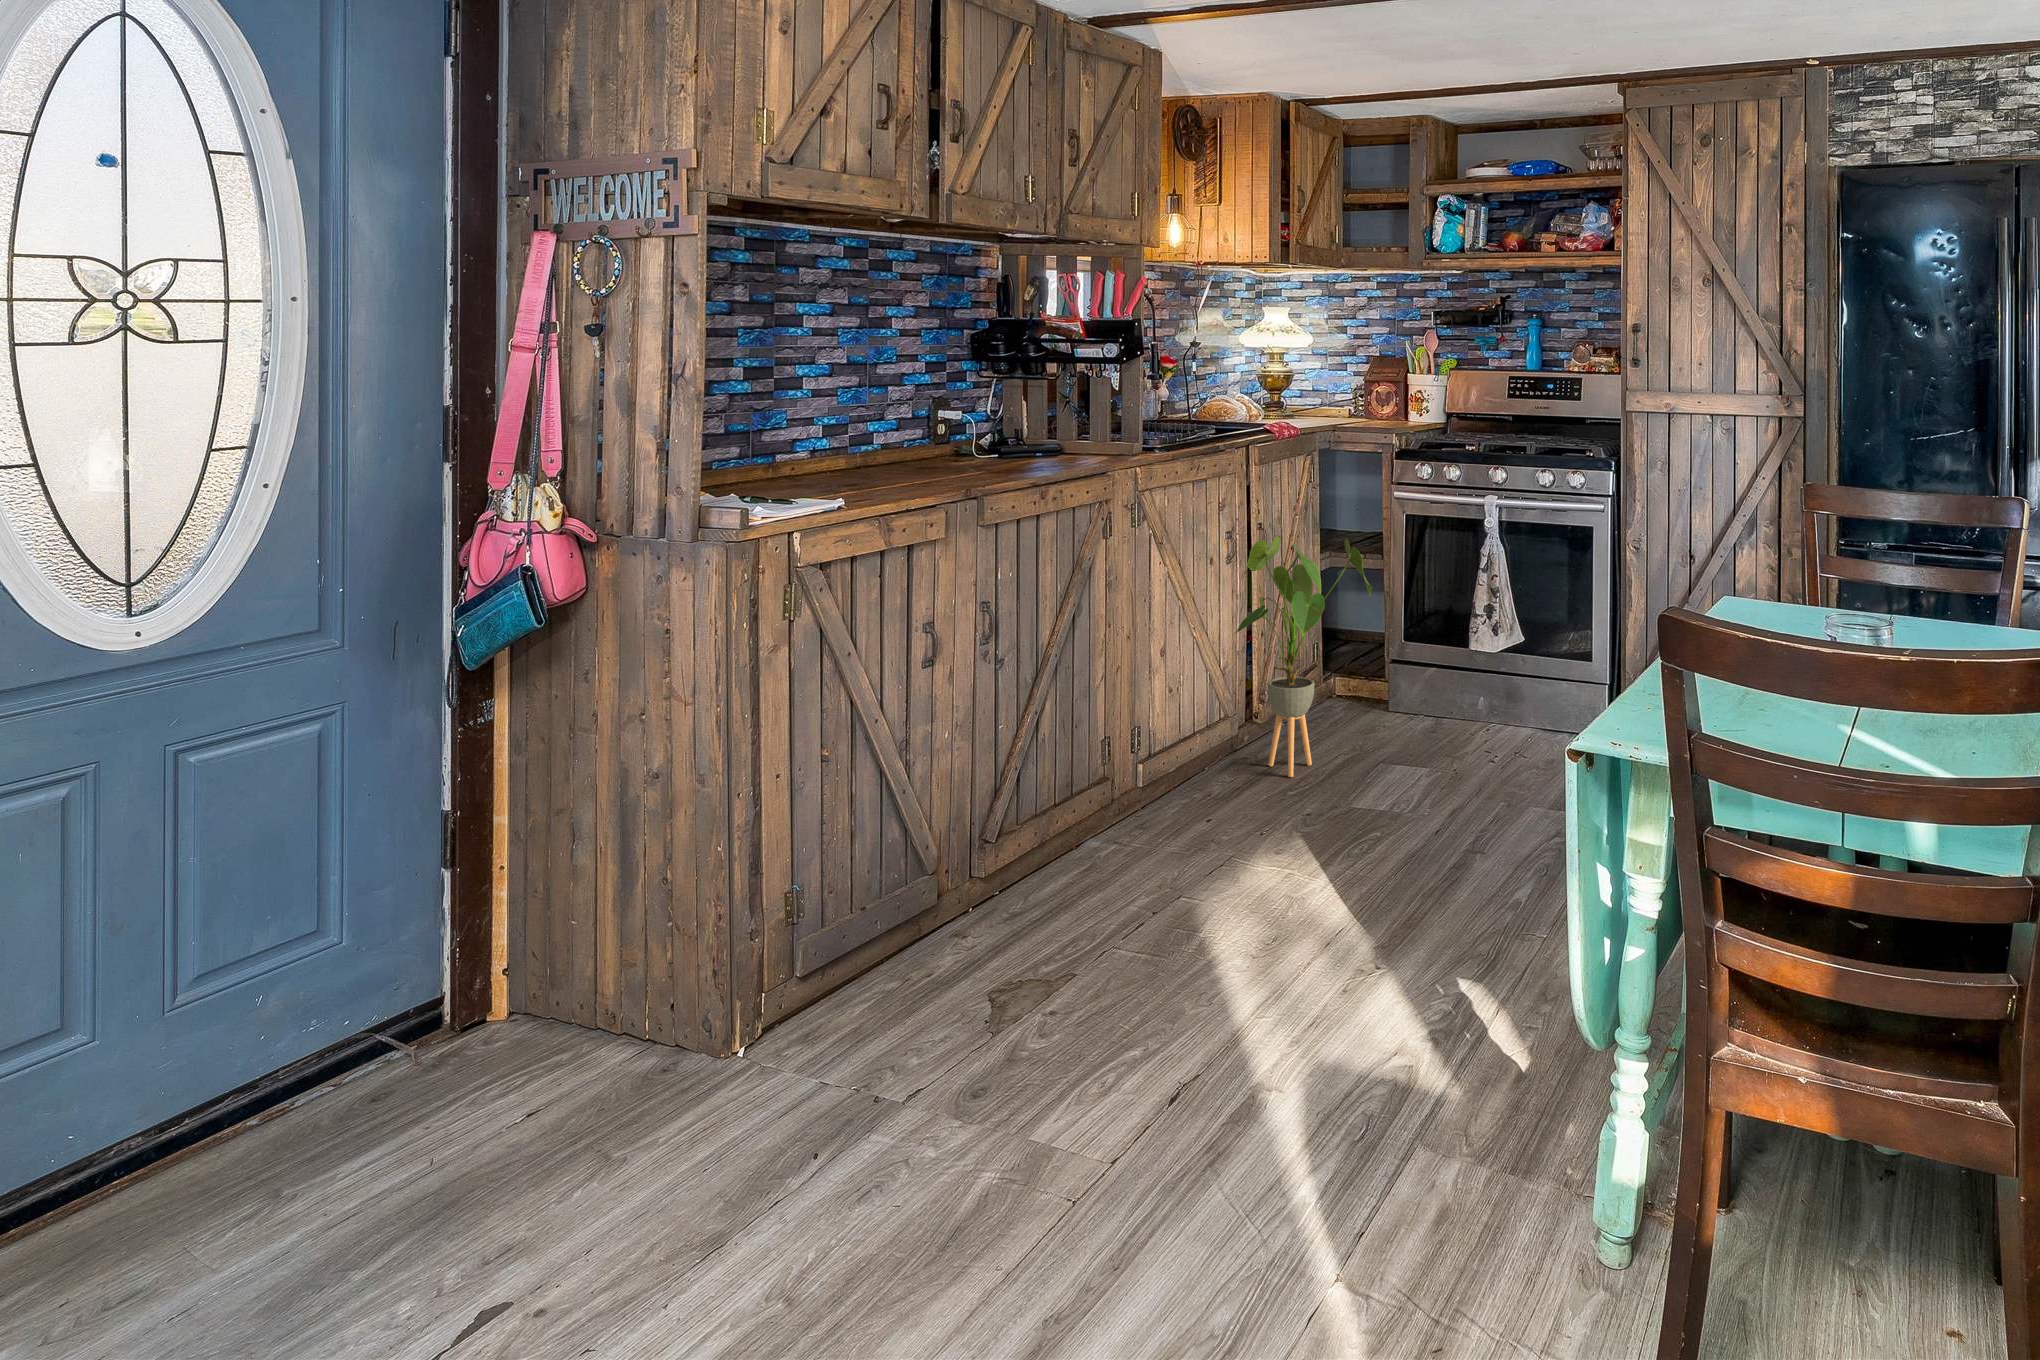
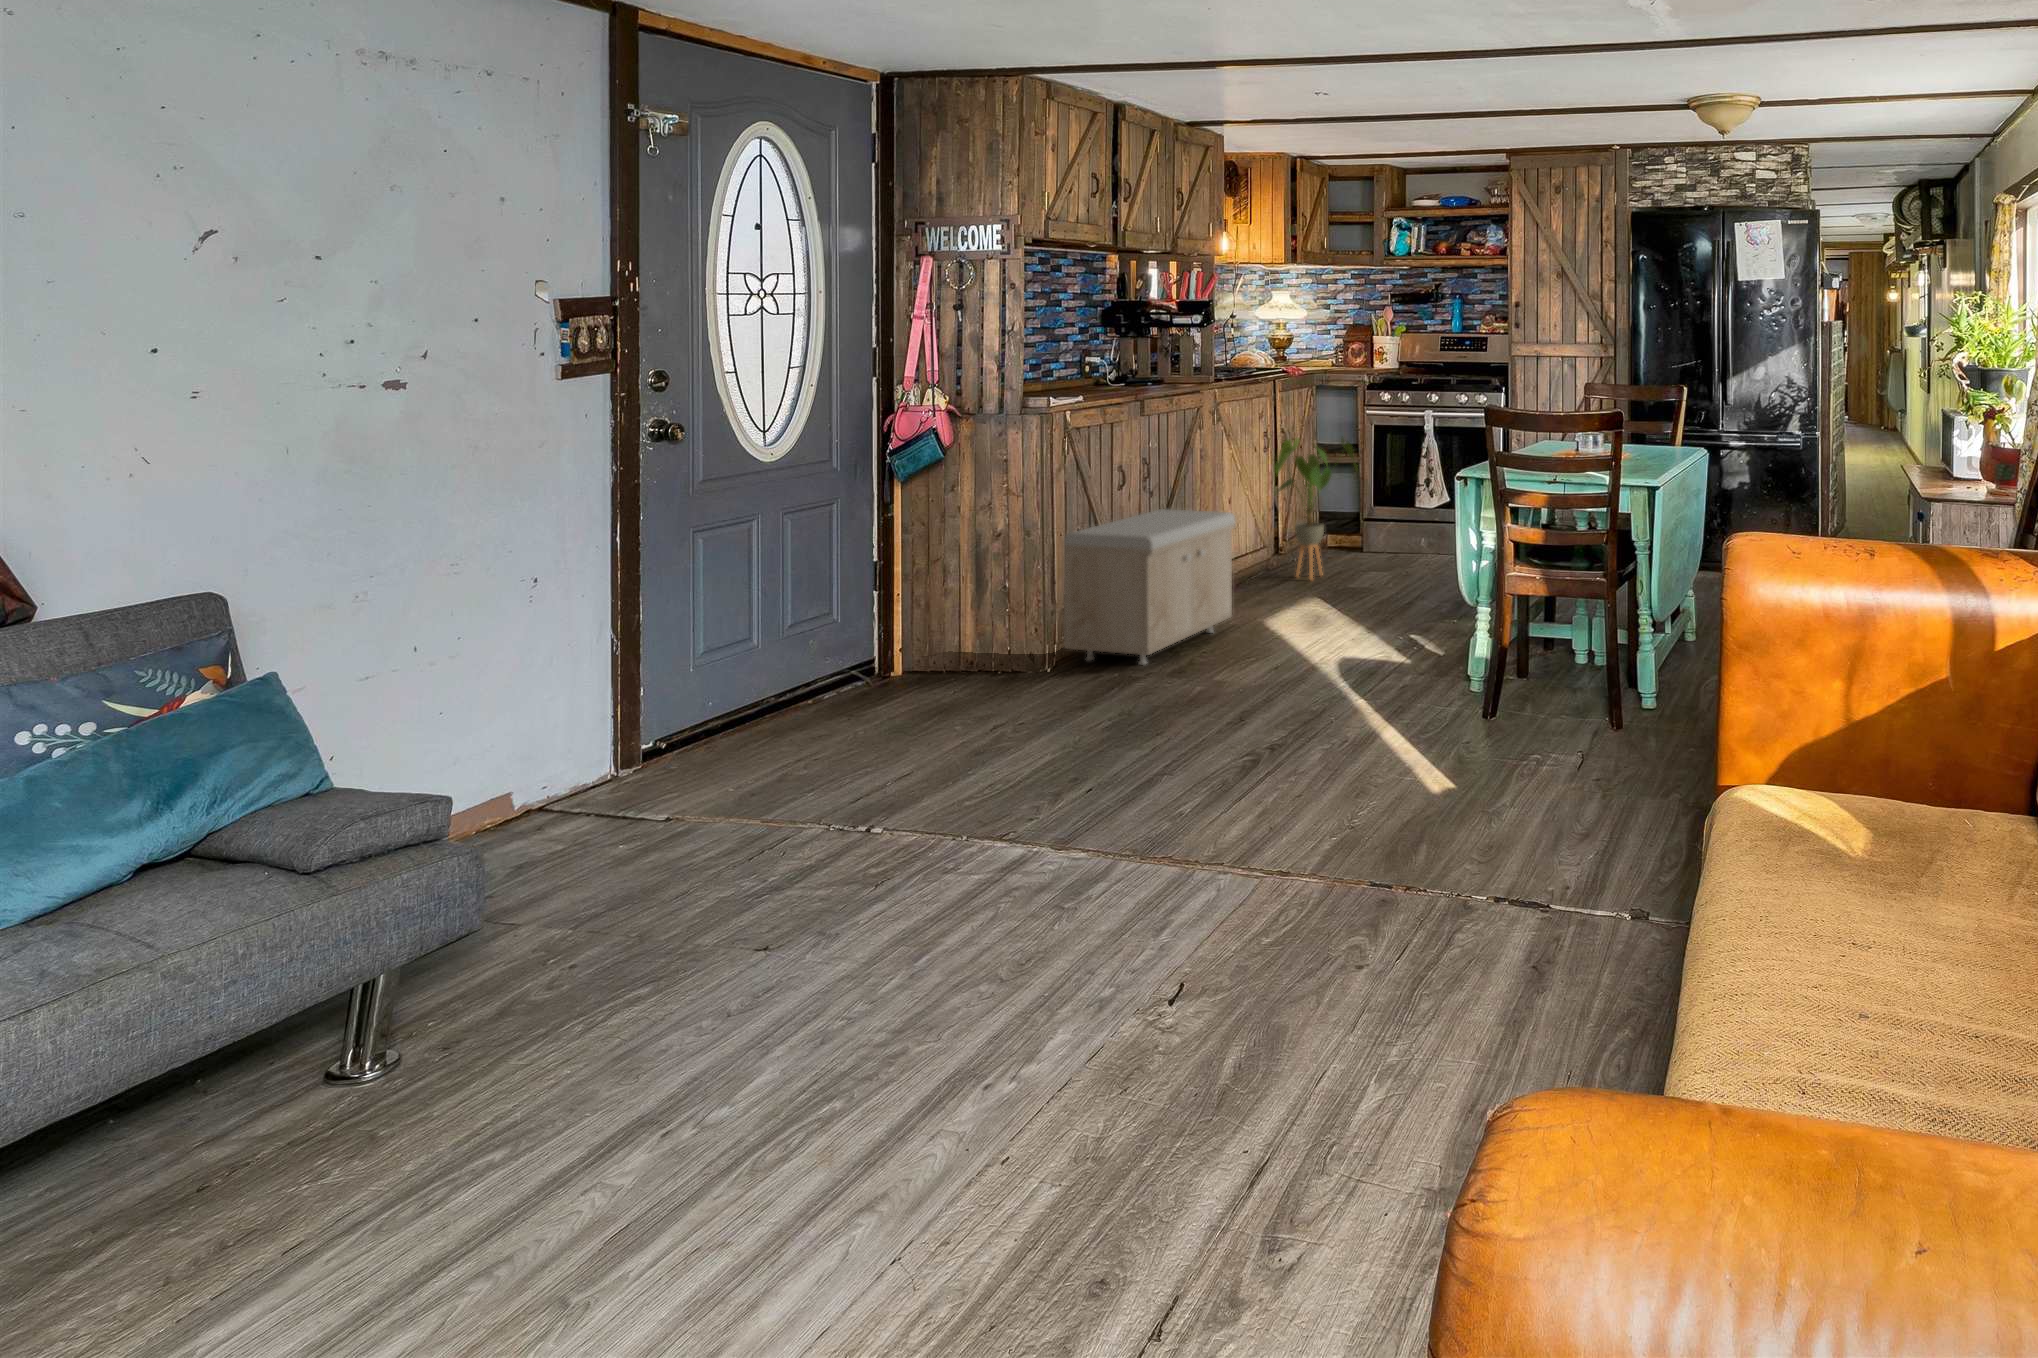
storage bench: none [766,687,1123,1042] -> present [1064,509,1236,665]

